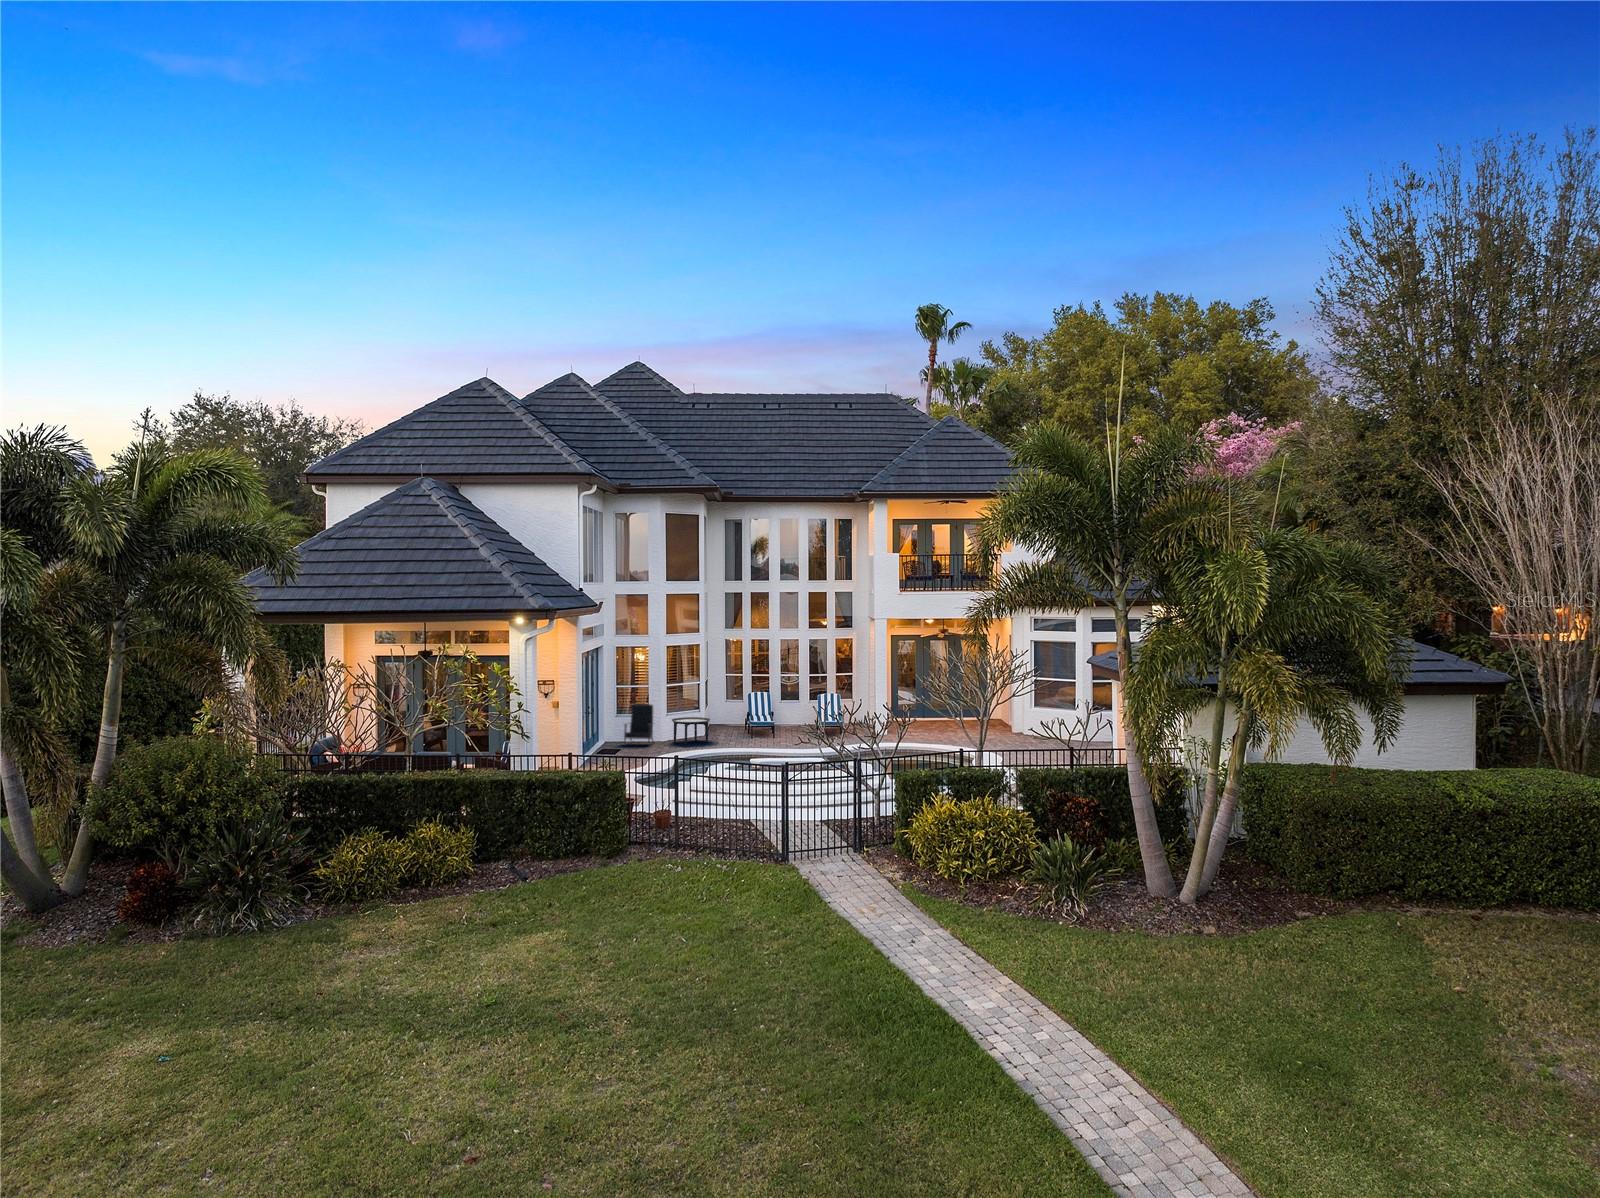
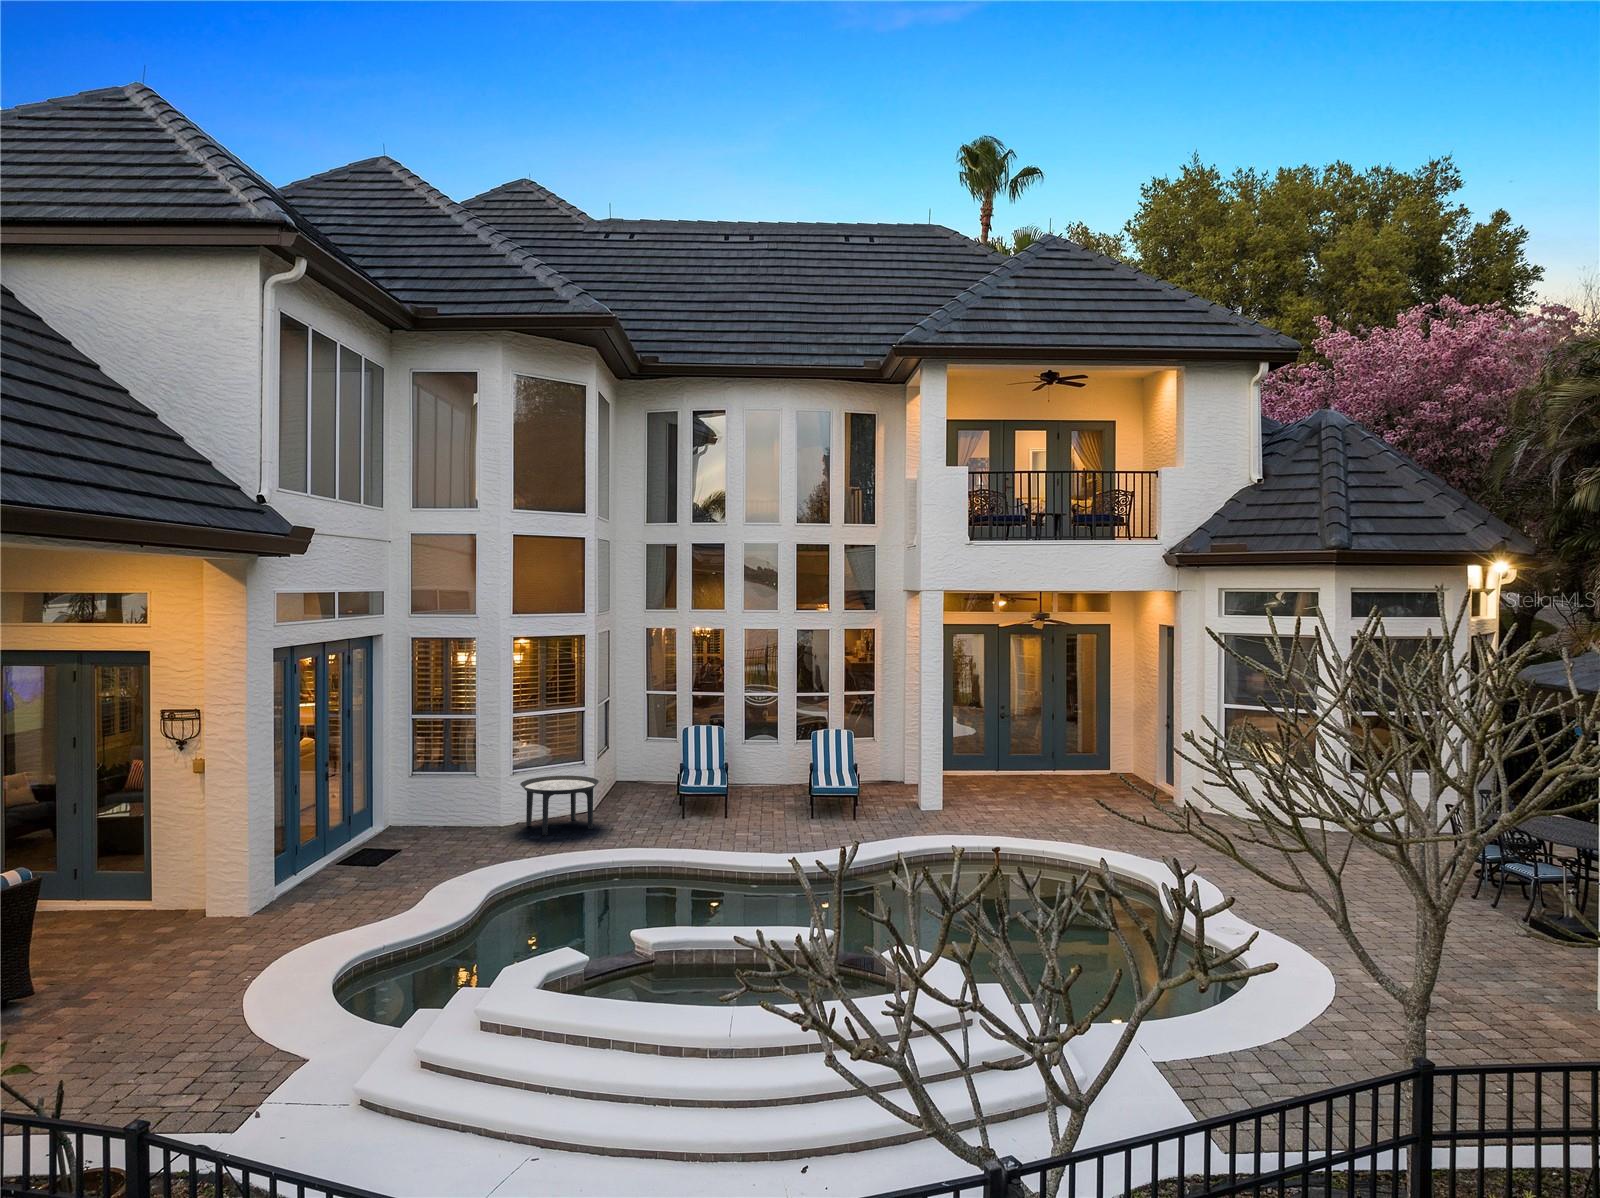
lounge chair: present [624,704,654,744] -> none [417,751,488,839]

